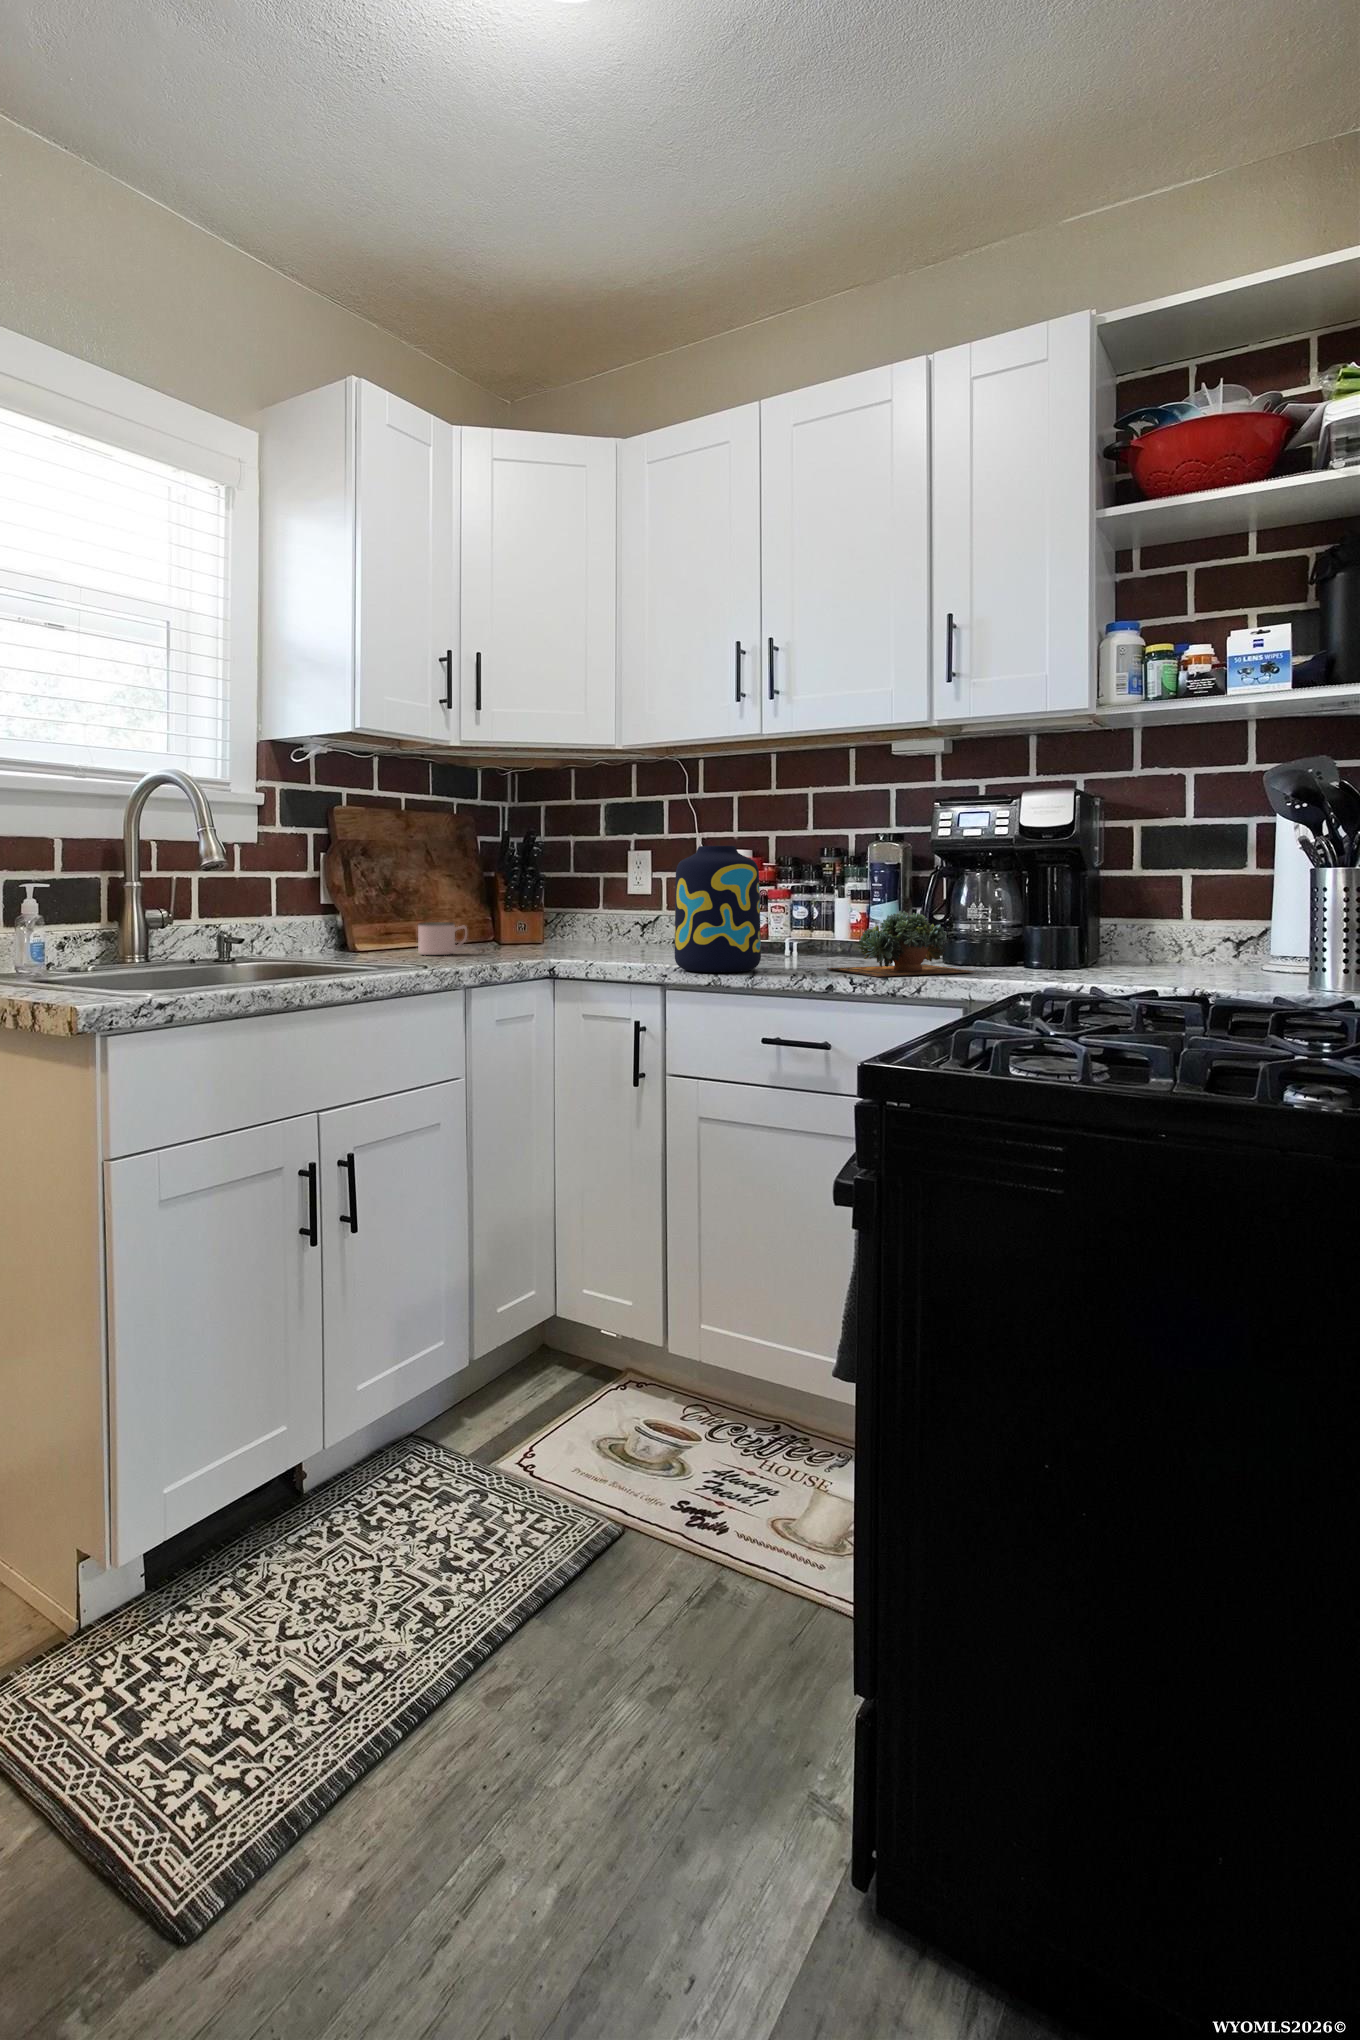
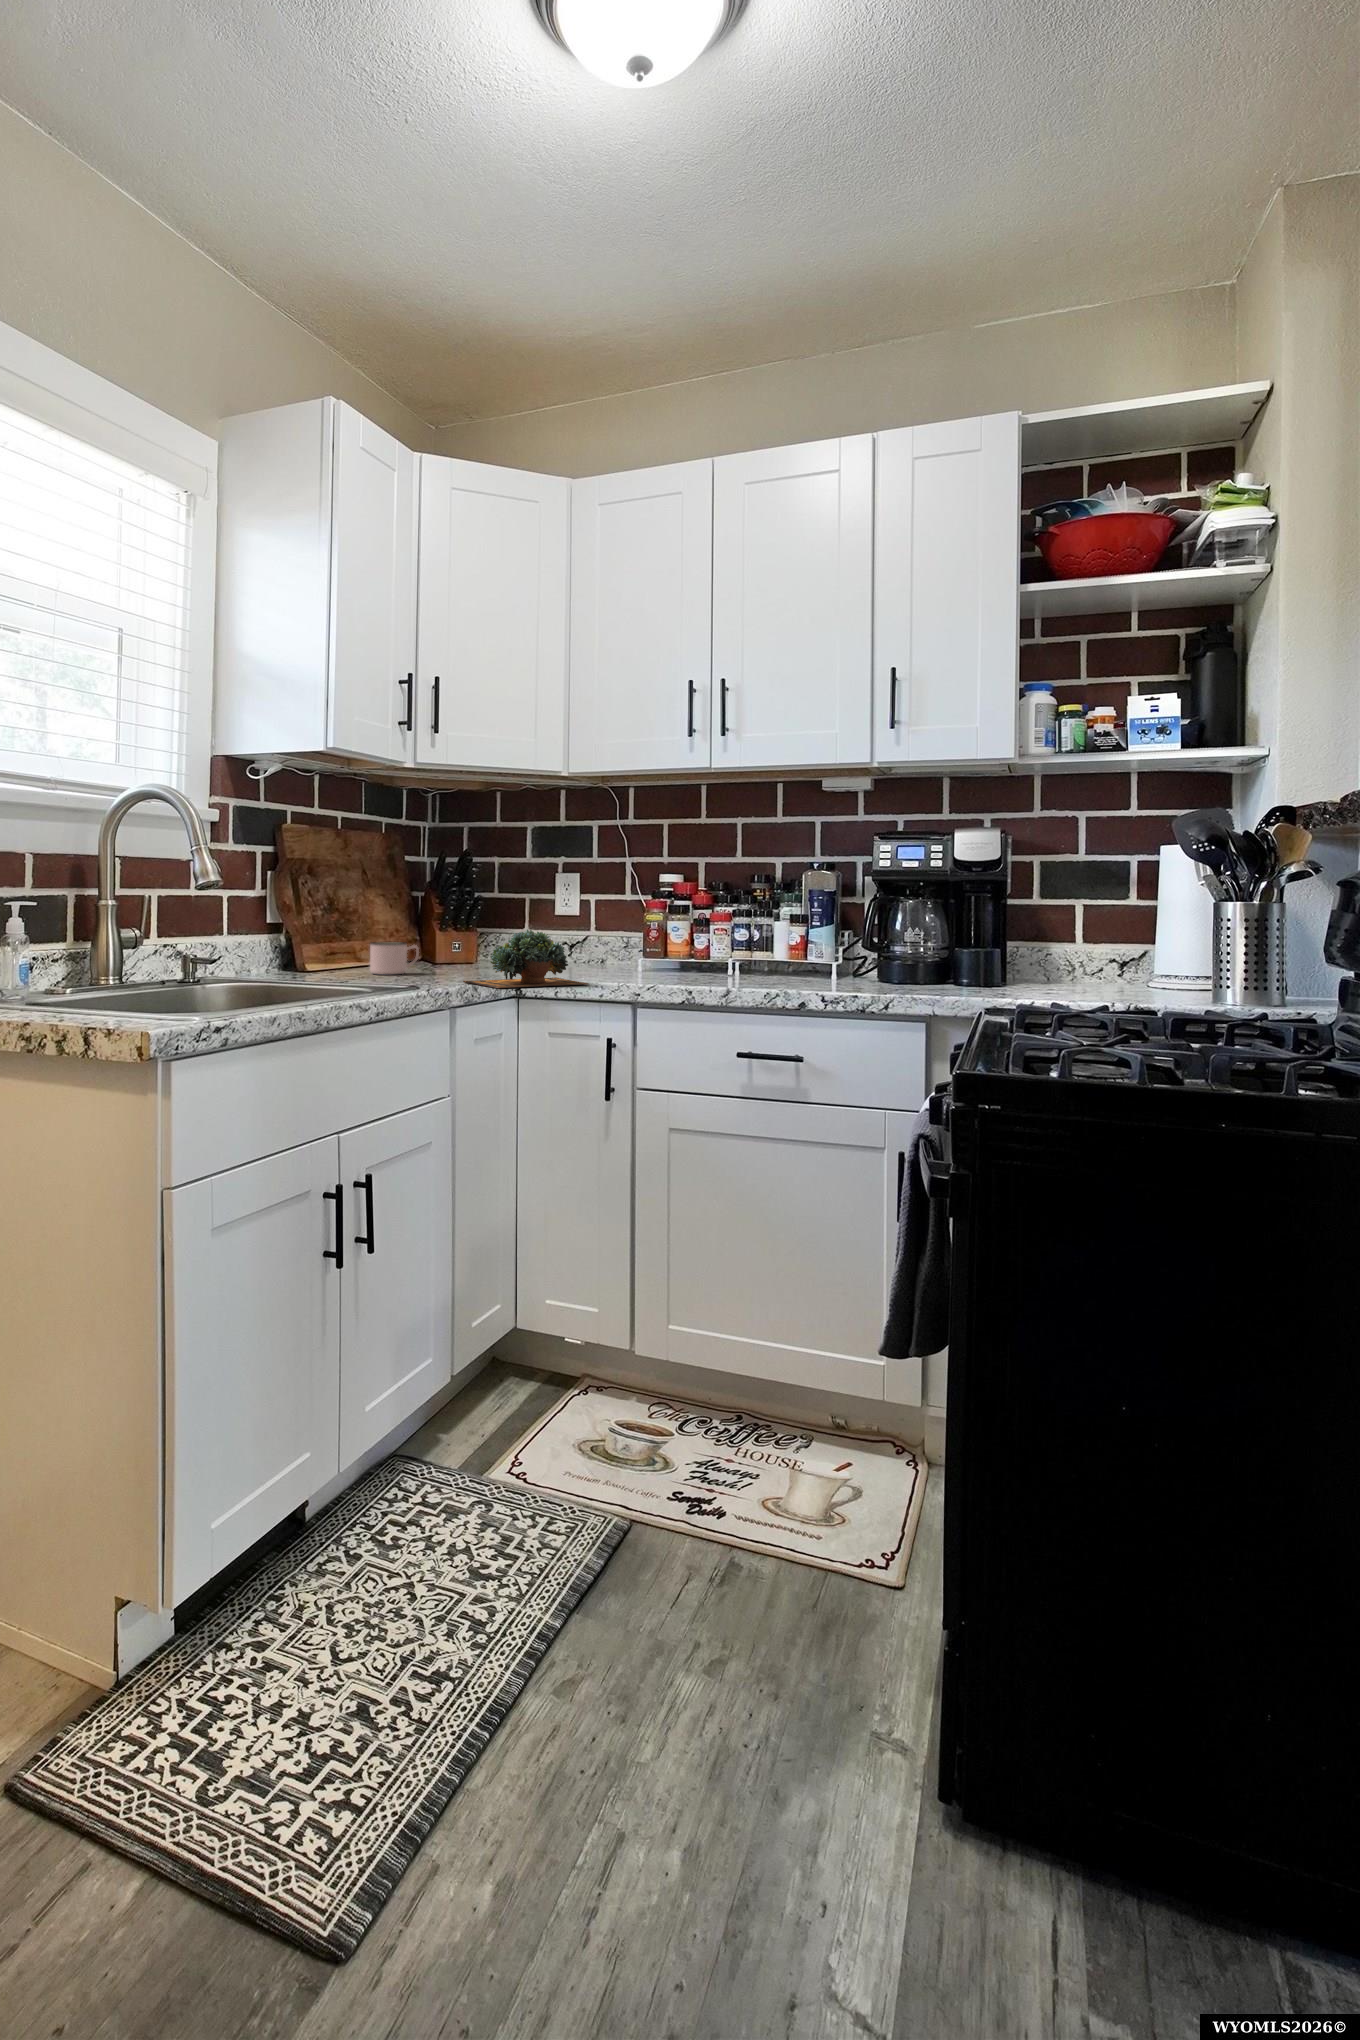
vase: present [675,846,761,972] -> none [649,873,729,991]
succulent plant: present [827,911,975,977] -> present [463,930,588,988]

